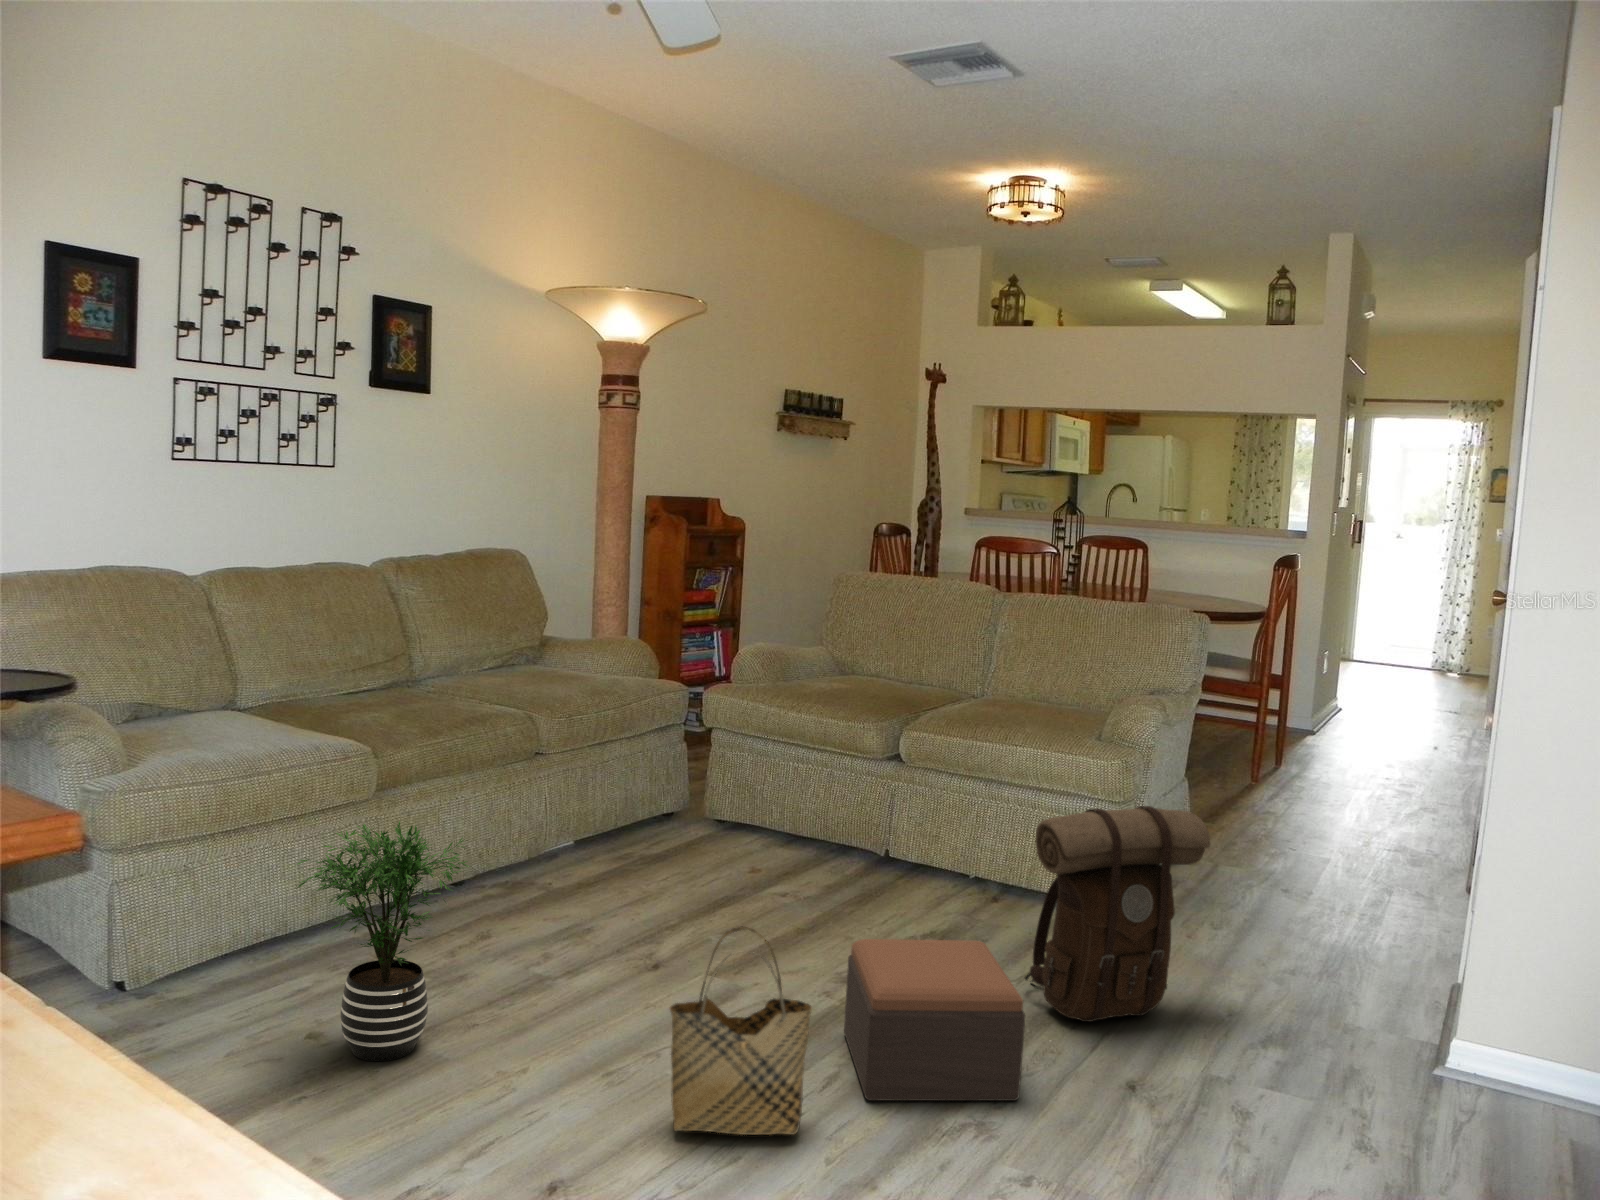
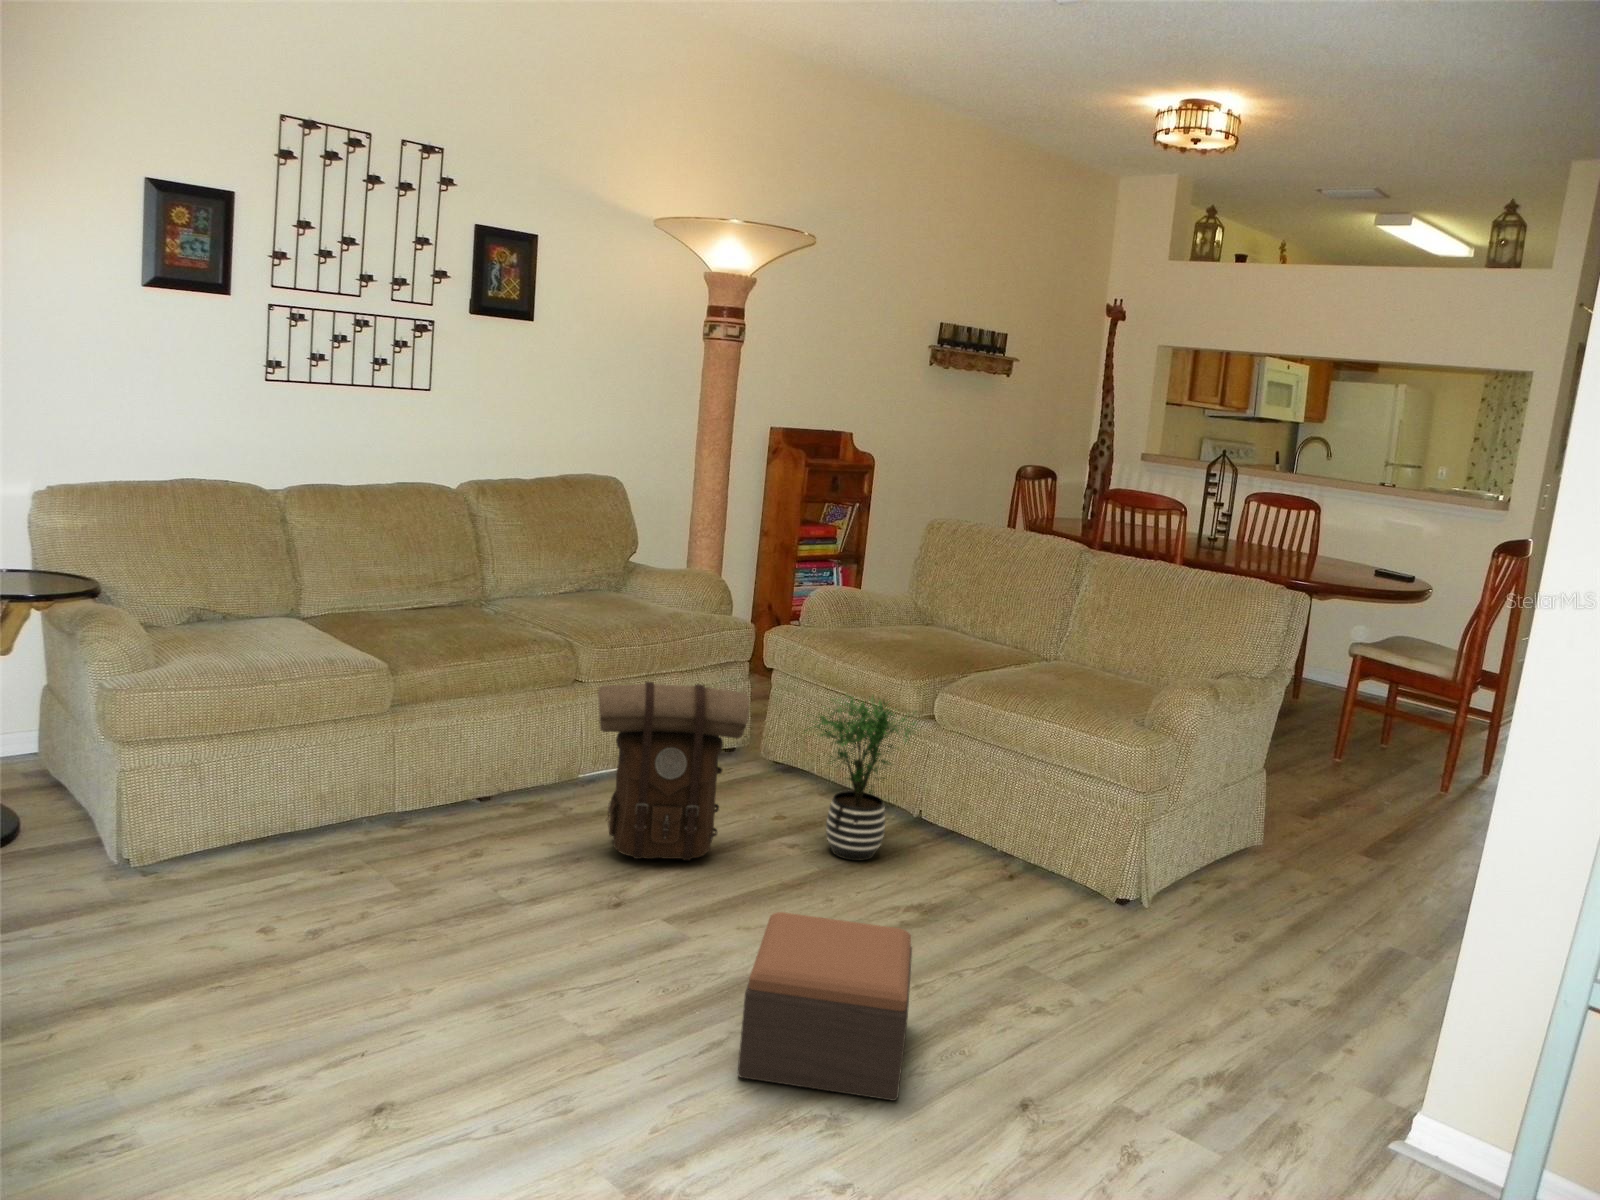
backpack: present [1025,806,1210,1022] -> present [598,682,750,860]
potted plant: present [297,821,469,1061] -> present [808,695,917,860]
woven basket: present [670,926,812,1135] -> none [526,890,674,1103]

